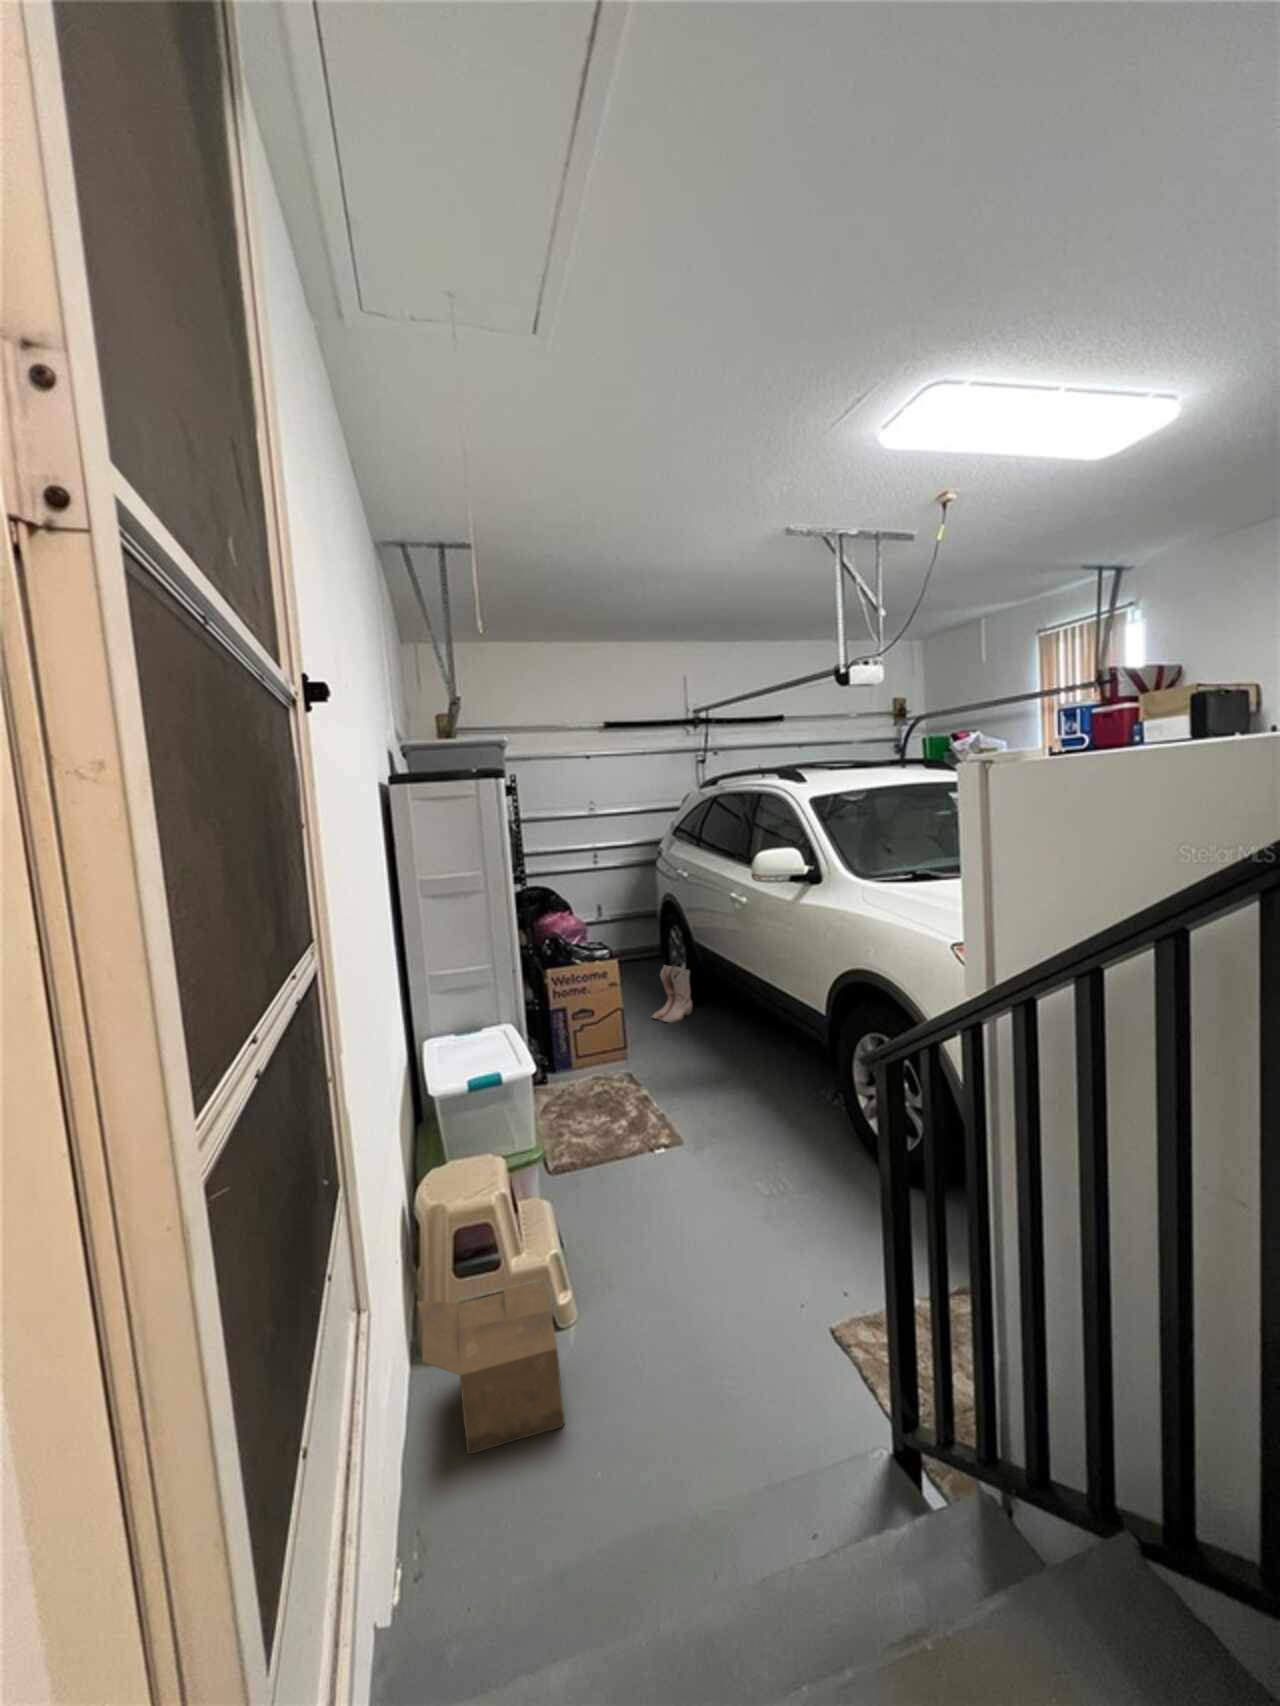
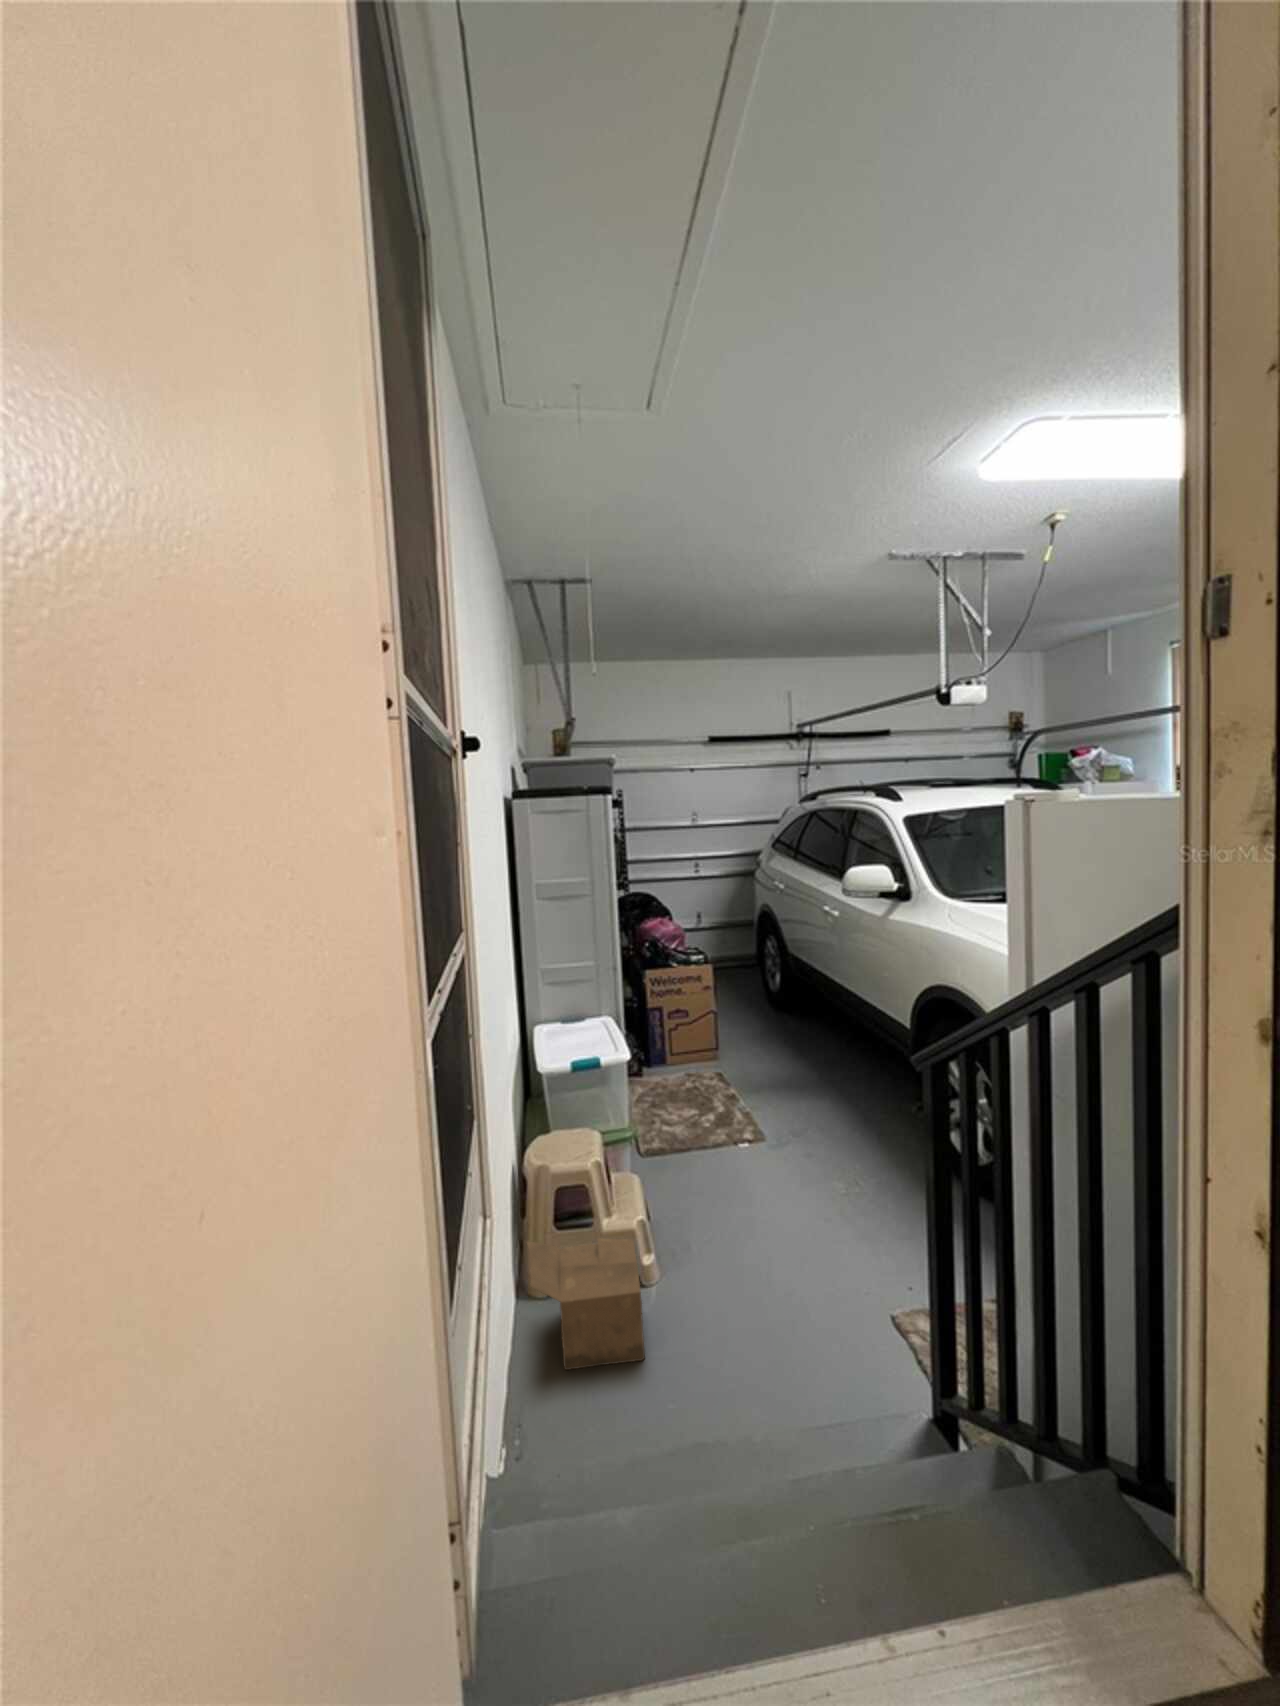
boots: present [652,965,692,1023] -> none [744,973,784,1028]

